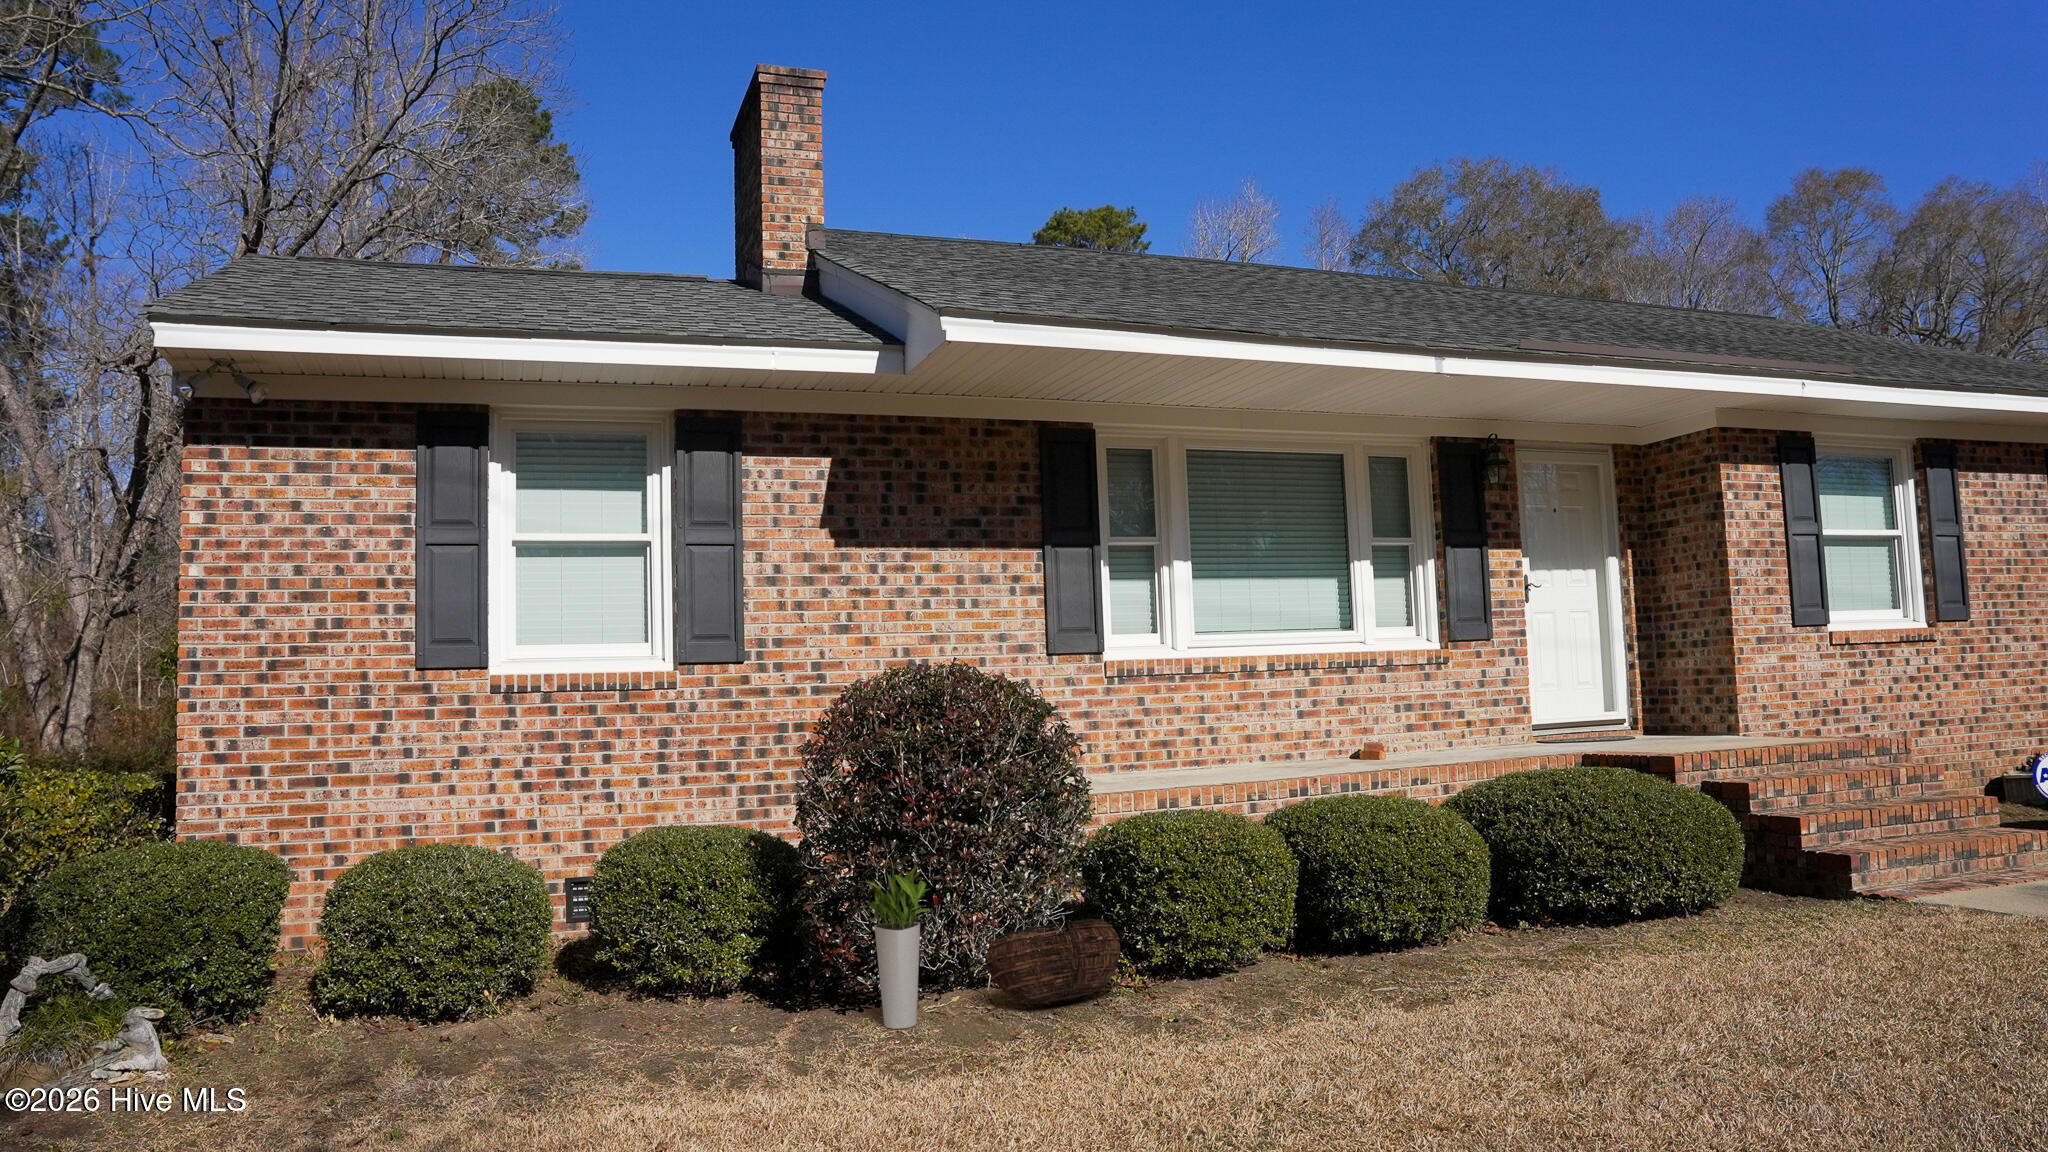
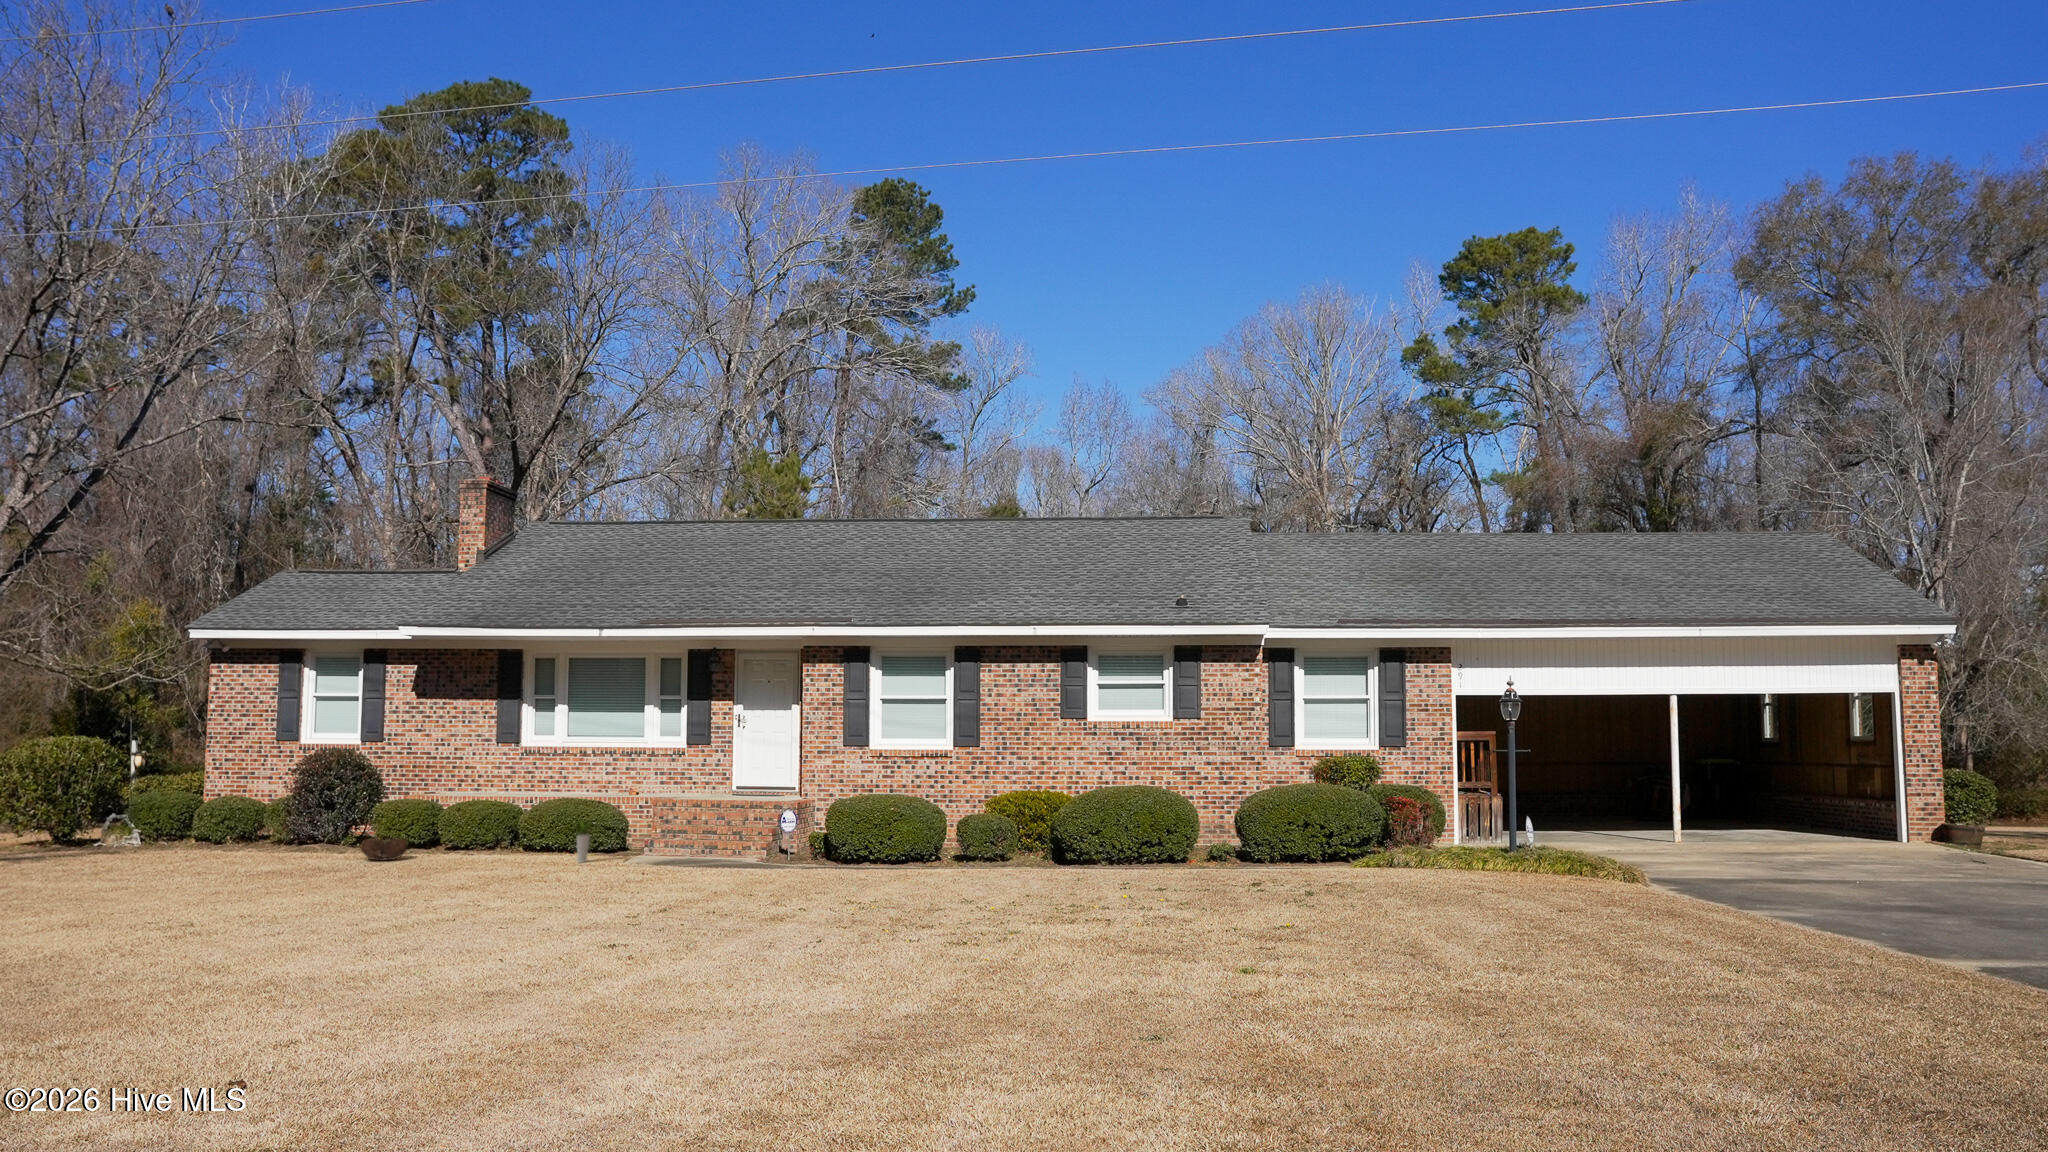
planter: present [866,866,930,1029] -> present [576,821,591,863]

